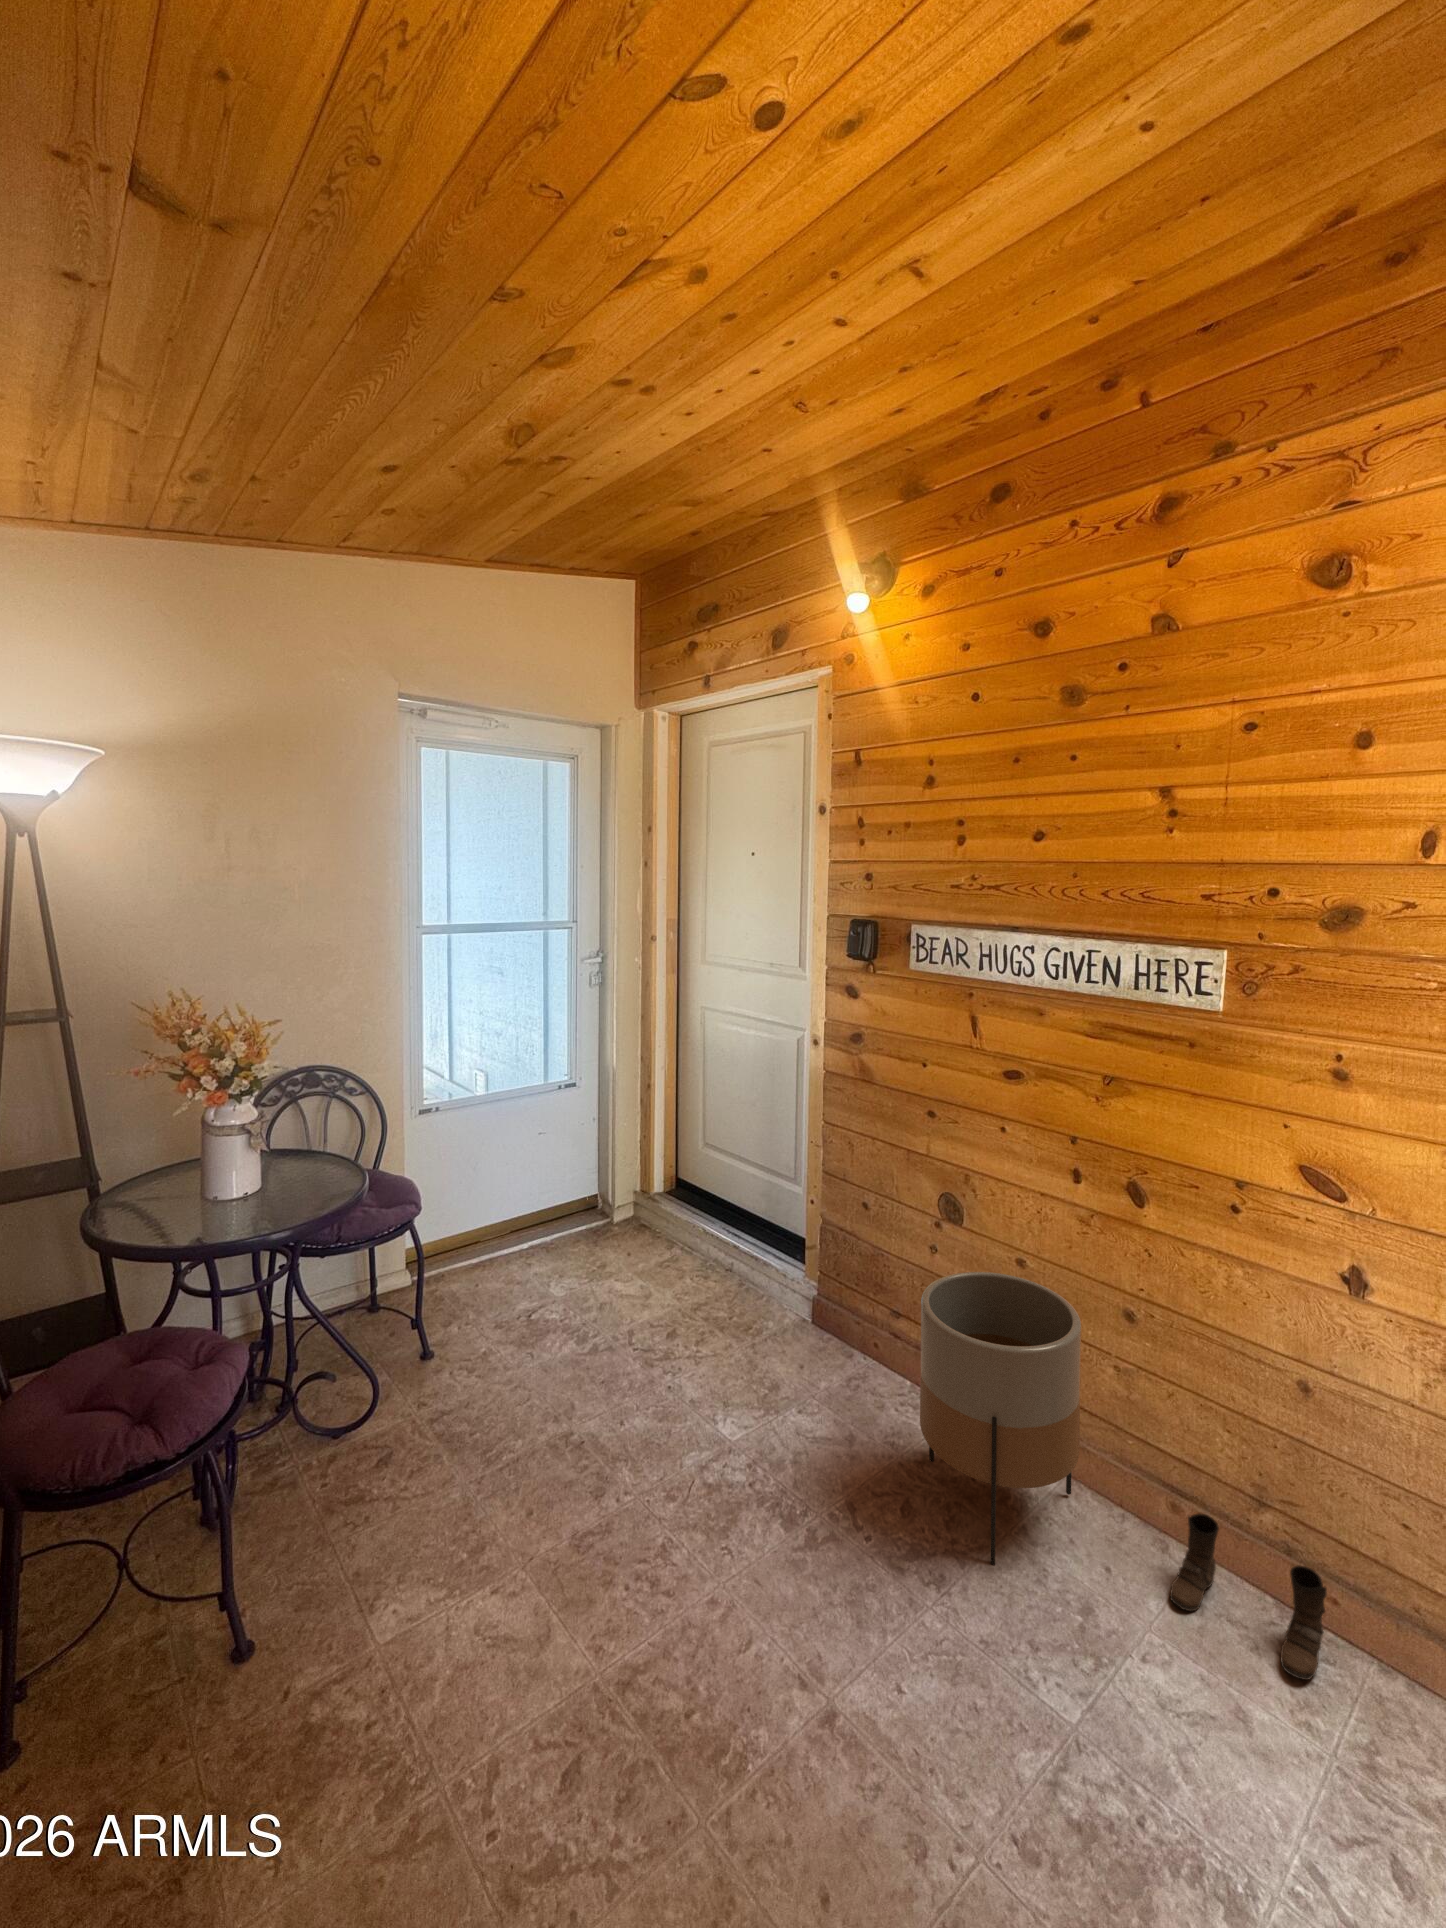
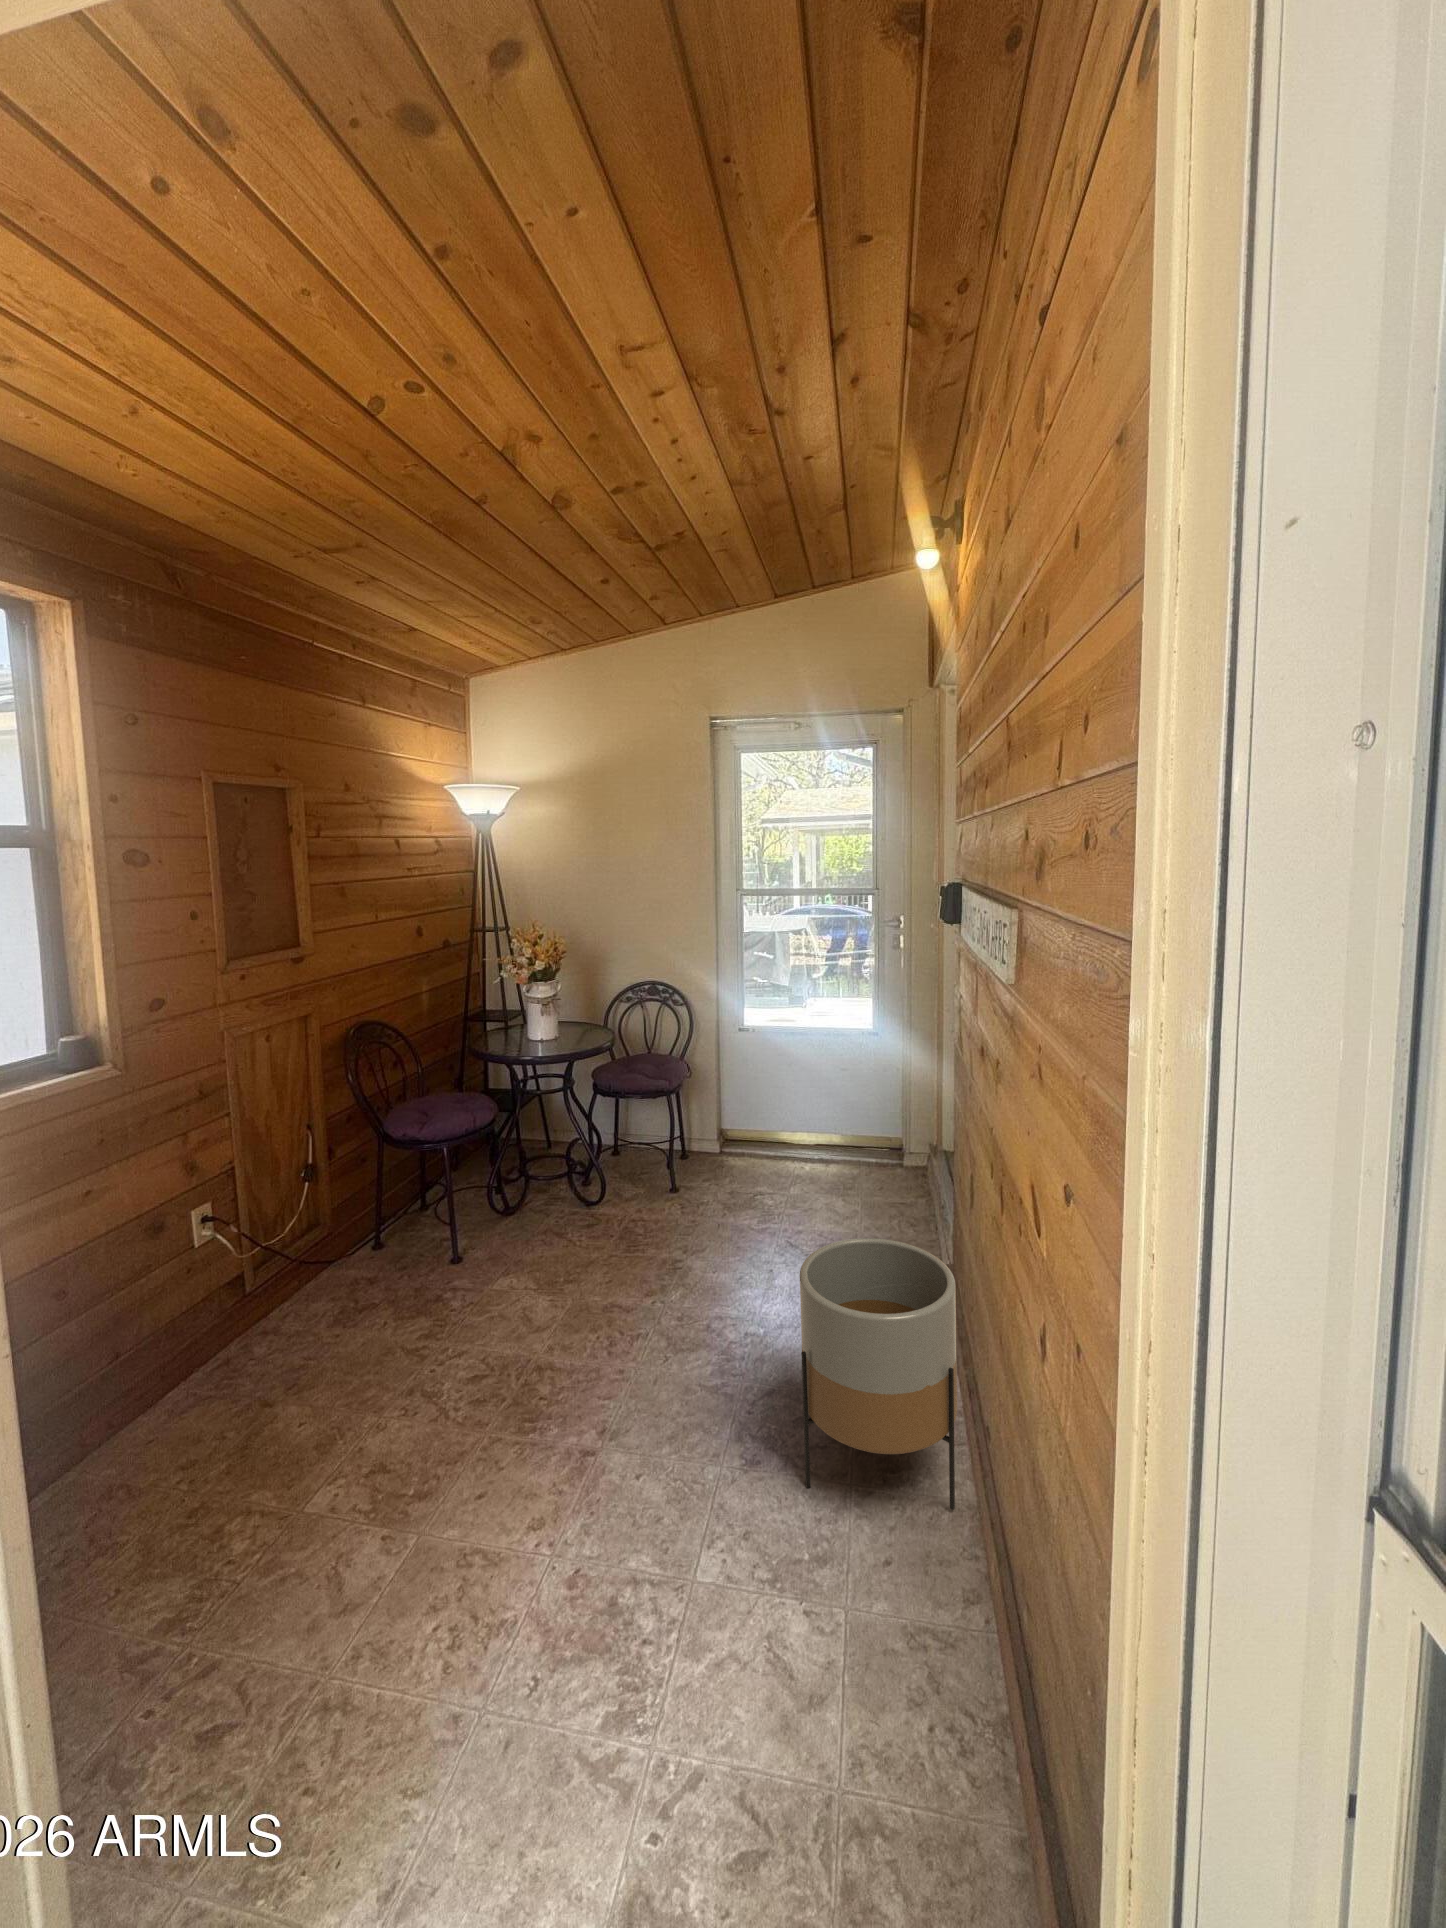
boots: present [1170,1514,1327,1680] -> none [892,1561,986,1759]

